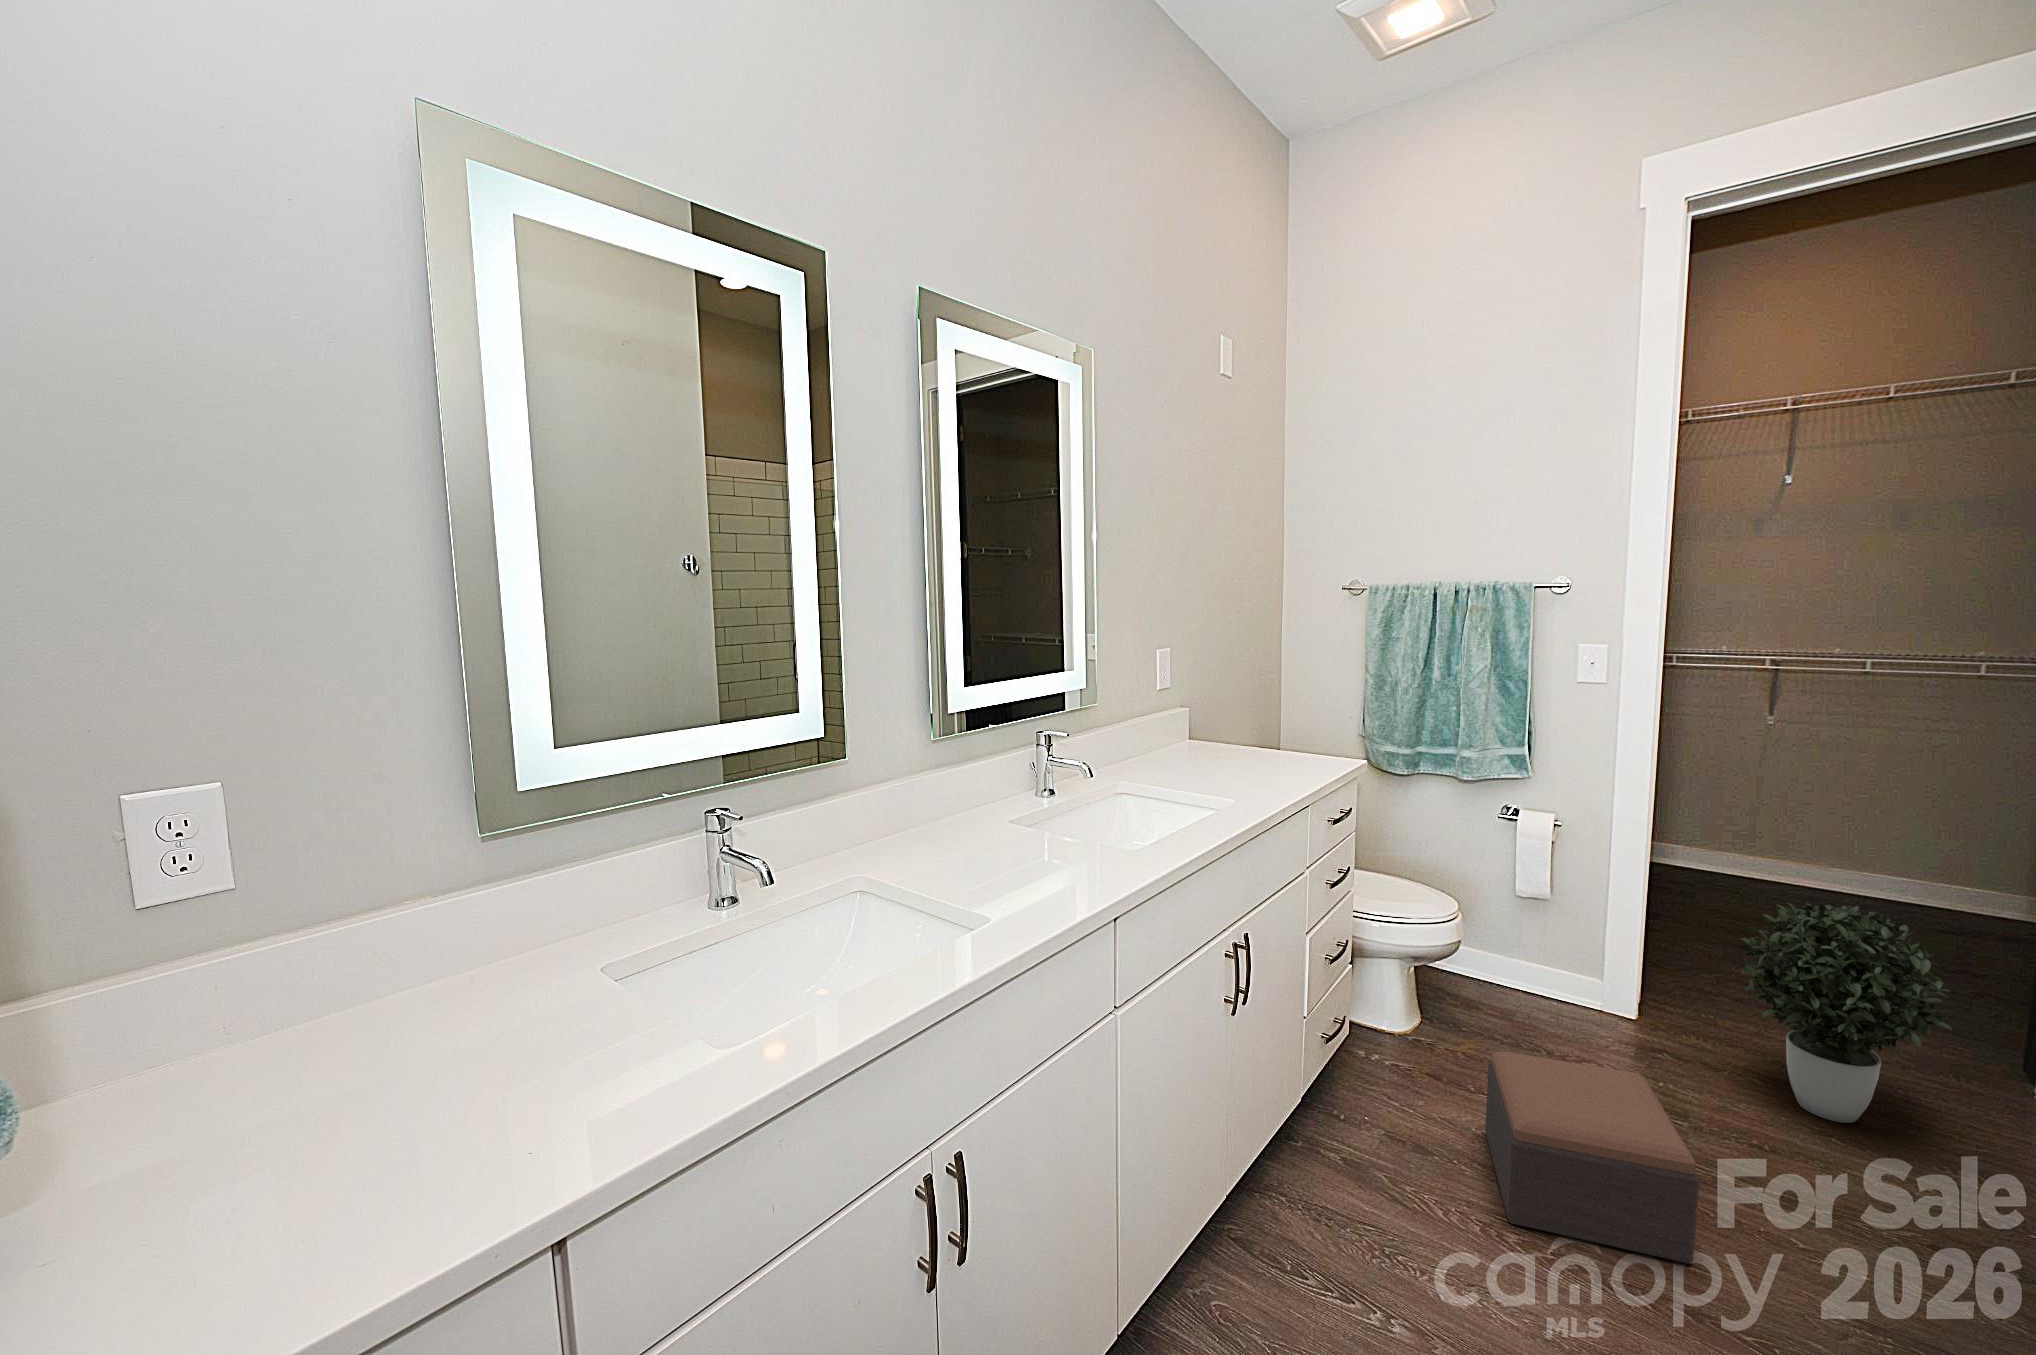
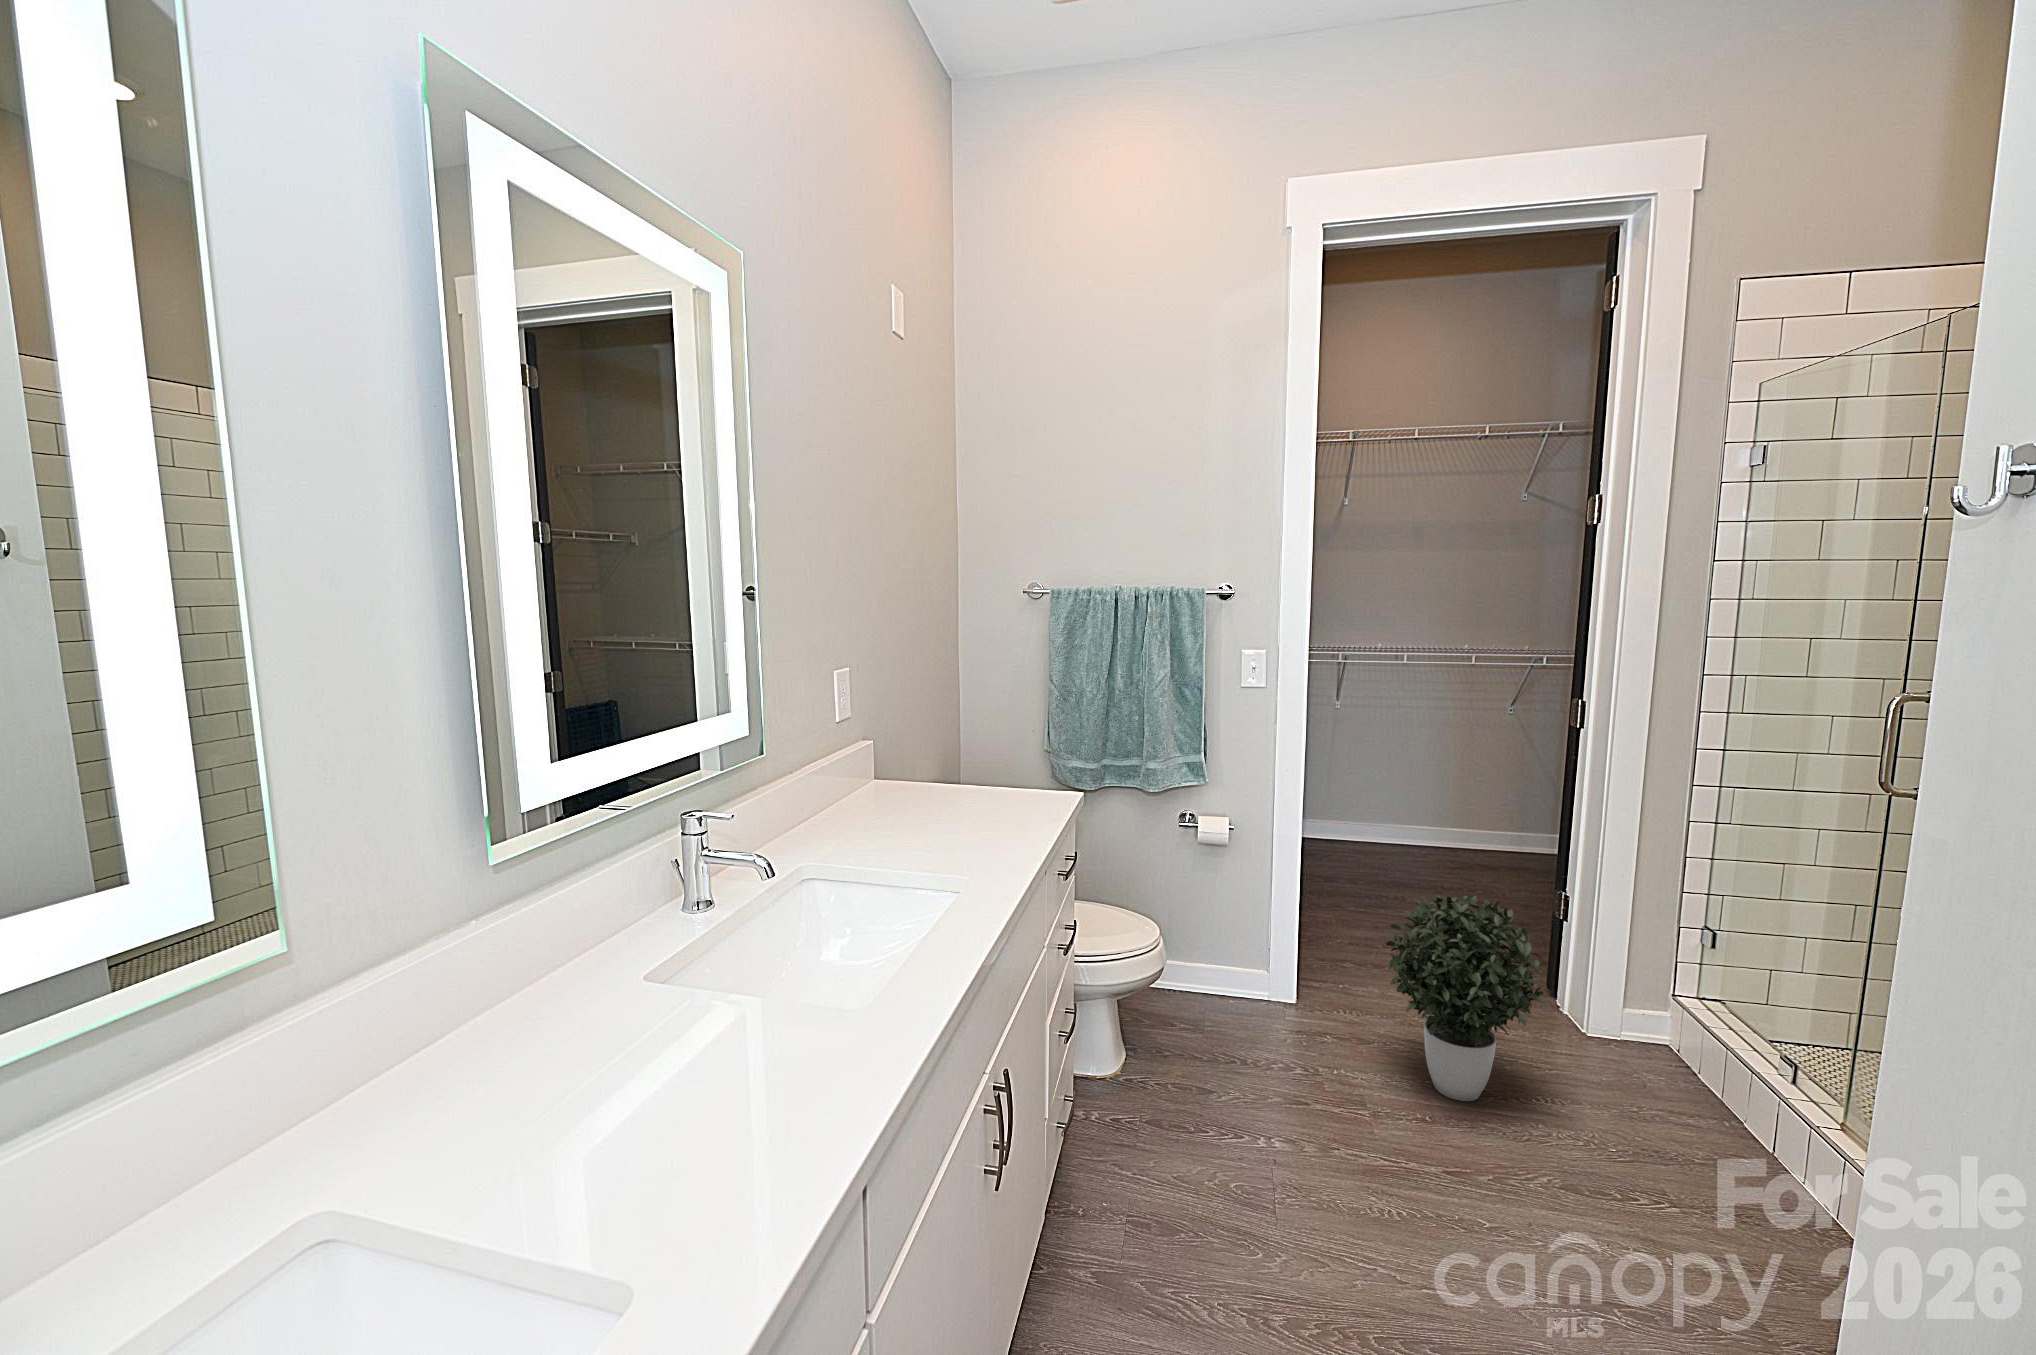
footstool: present [1485,1051,1699,1264] -> none [1166,1093,1356,1298]

